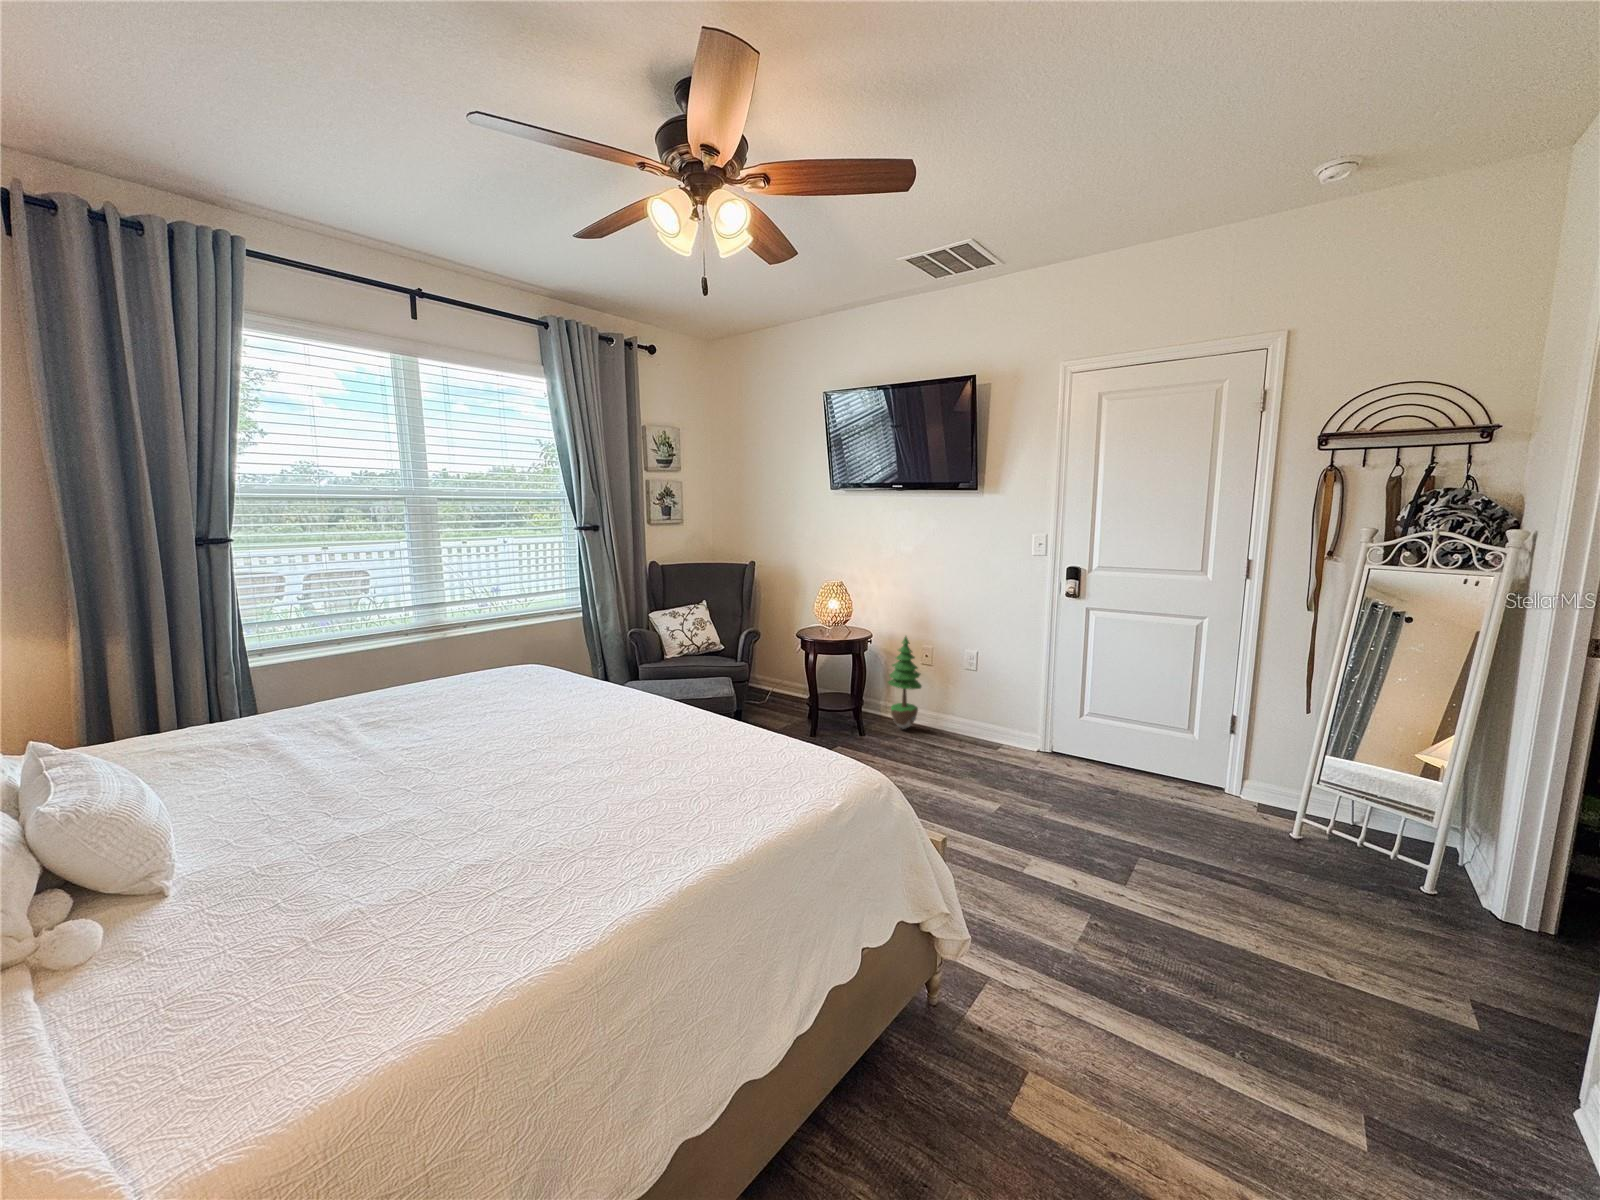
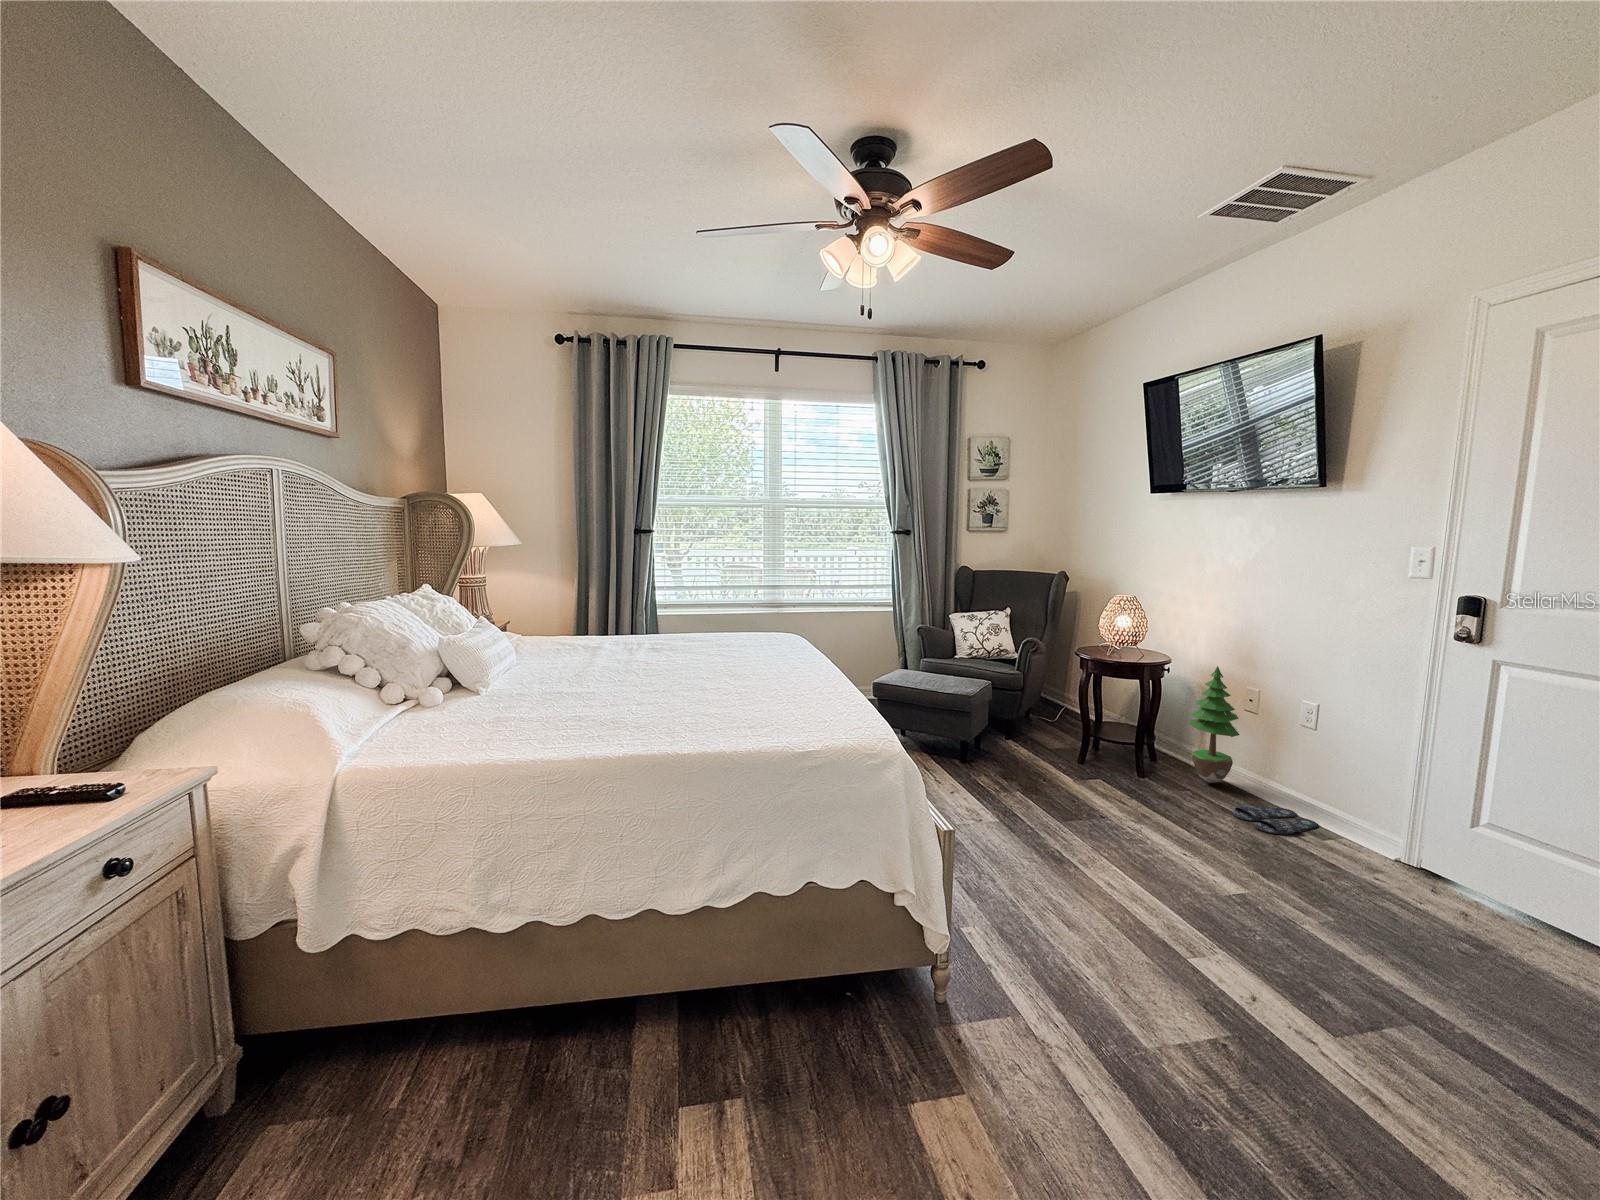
slippers: none [936,735,982,756] -> present [1233,805,1318,835]

